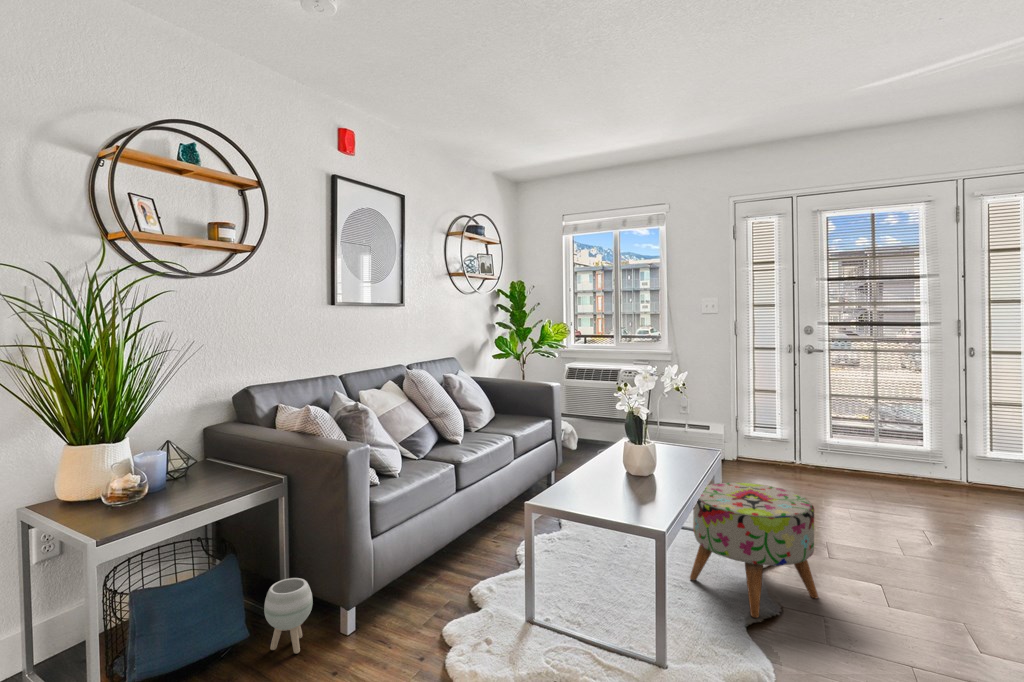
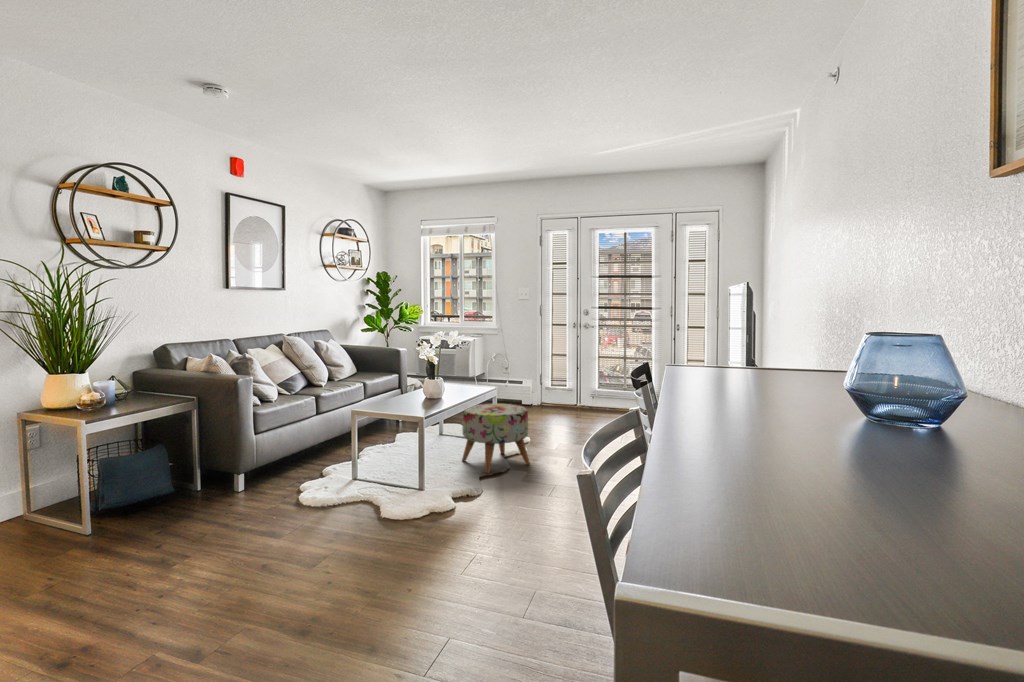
planter: present [264,578,313,654] -> none [185,457,216,499]

